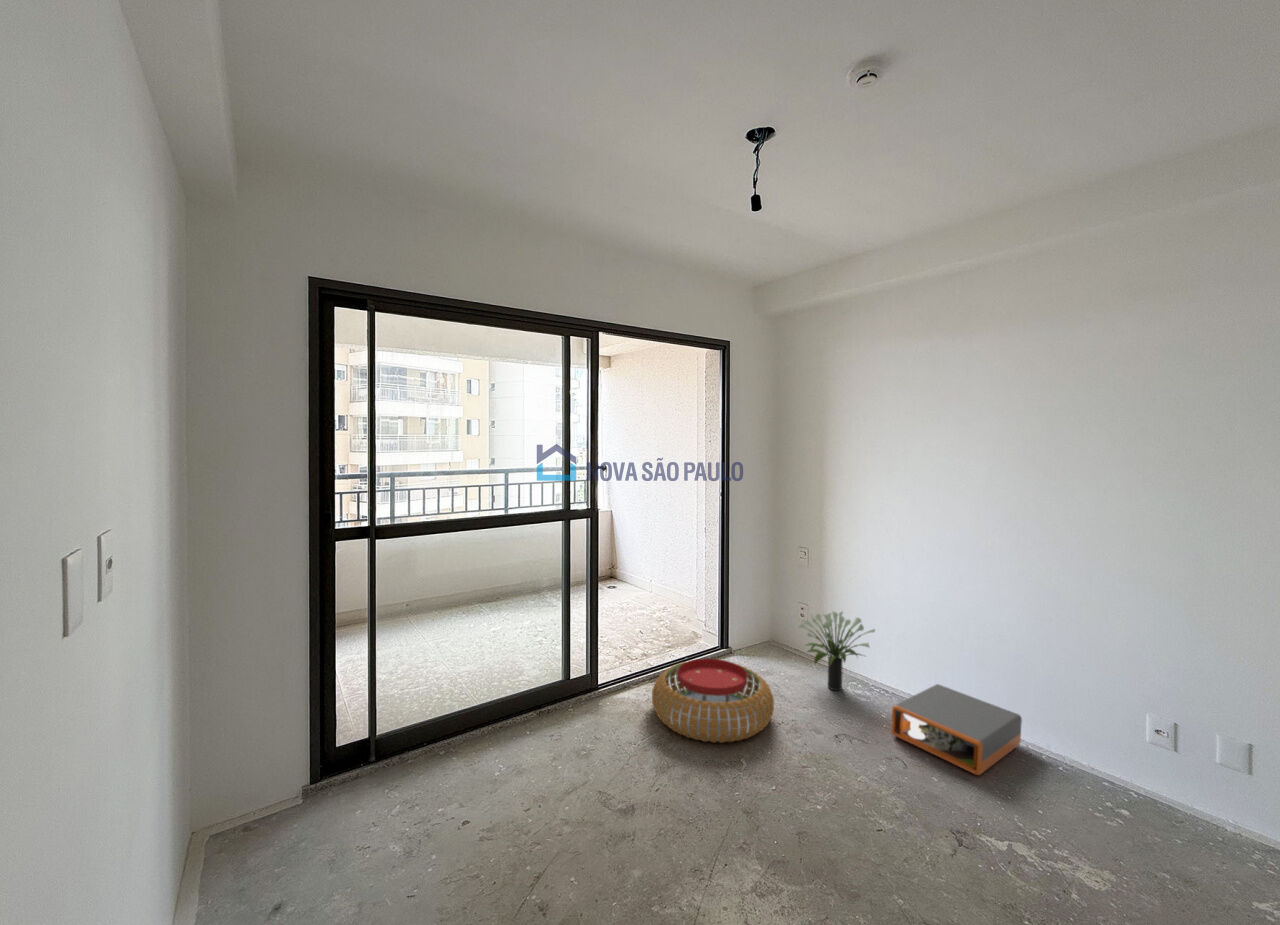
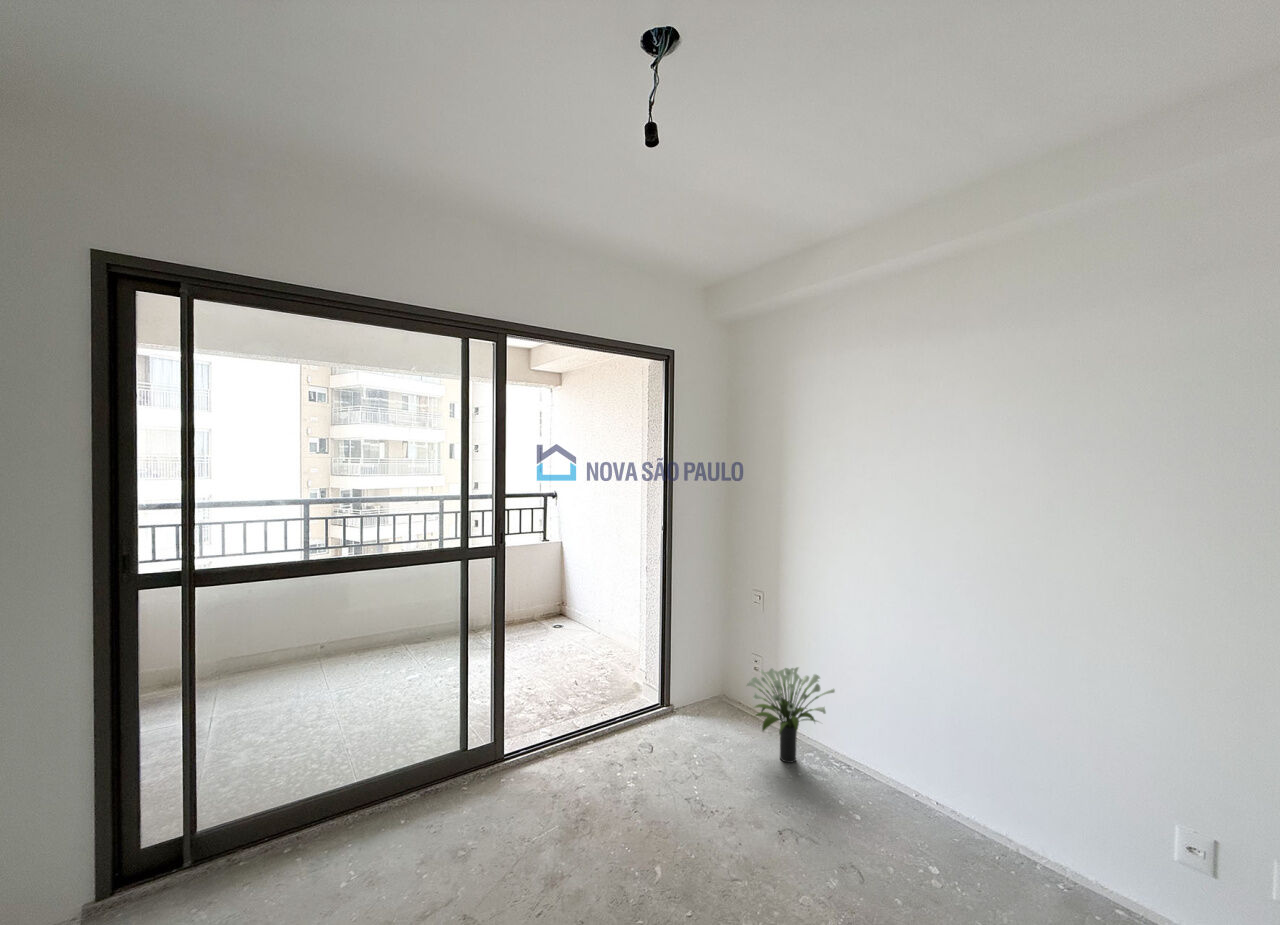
pouf: present [652,659,774,743] -> none [560,725,706,838]
storage box: present [891,684,1022,775] -> none [844,760,1001,887]

